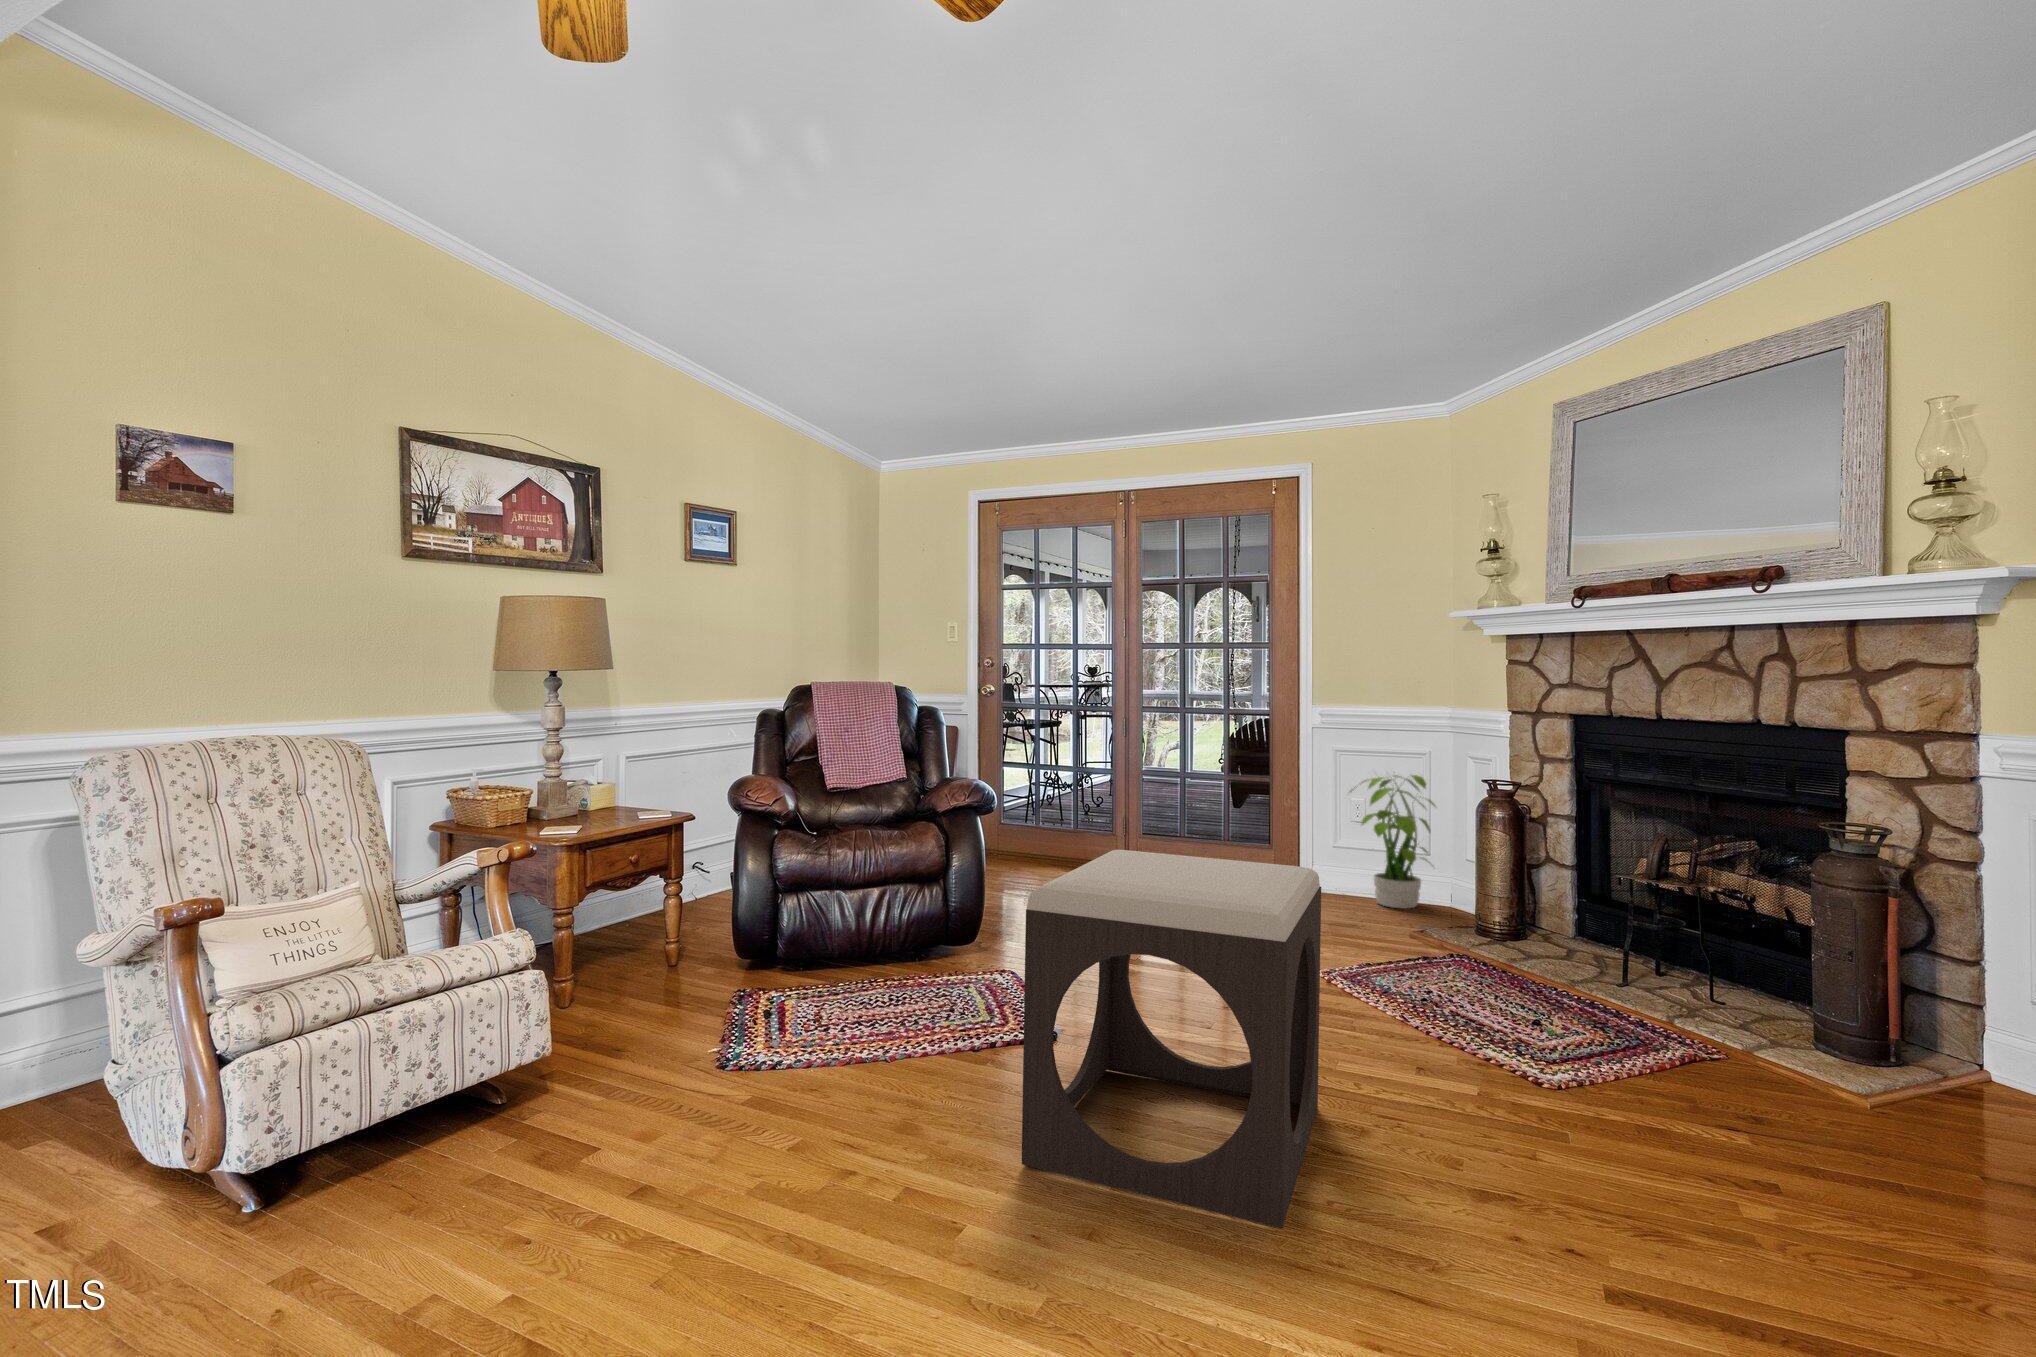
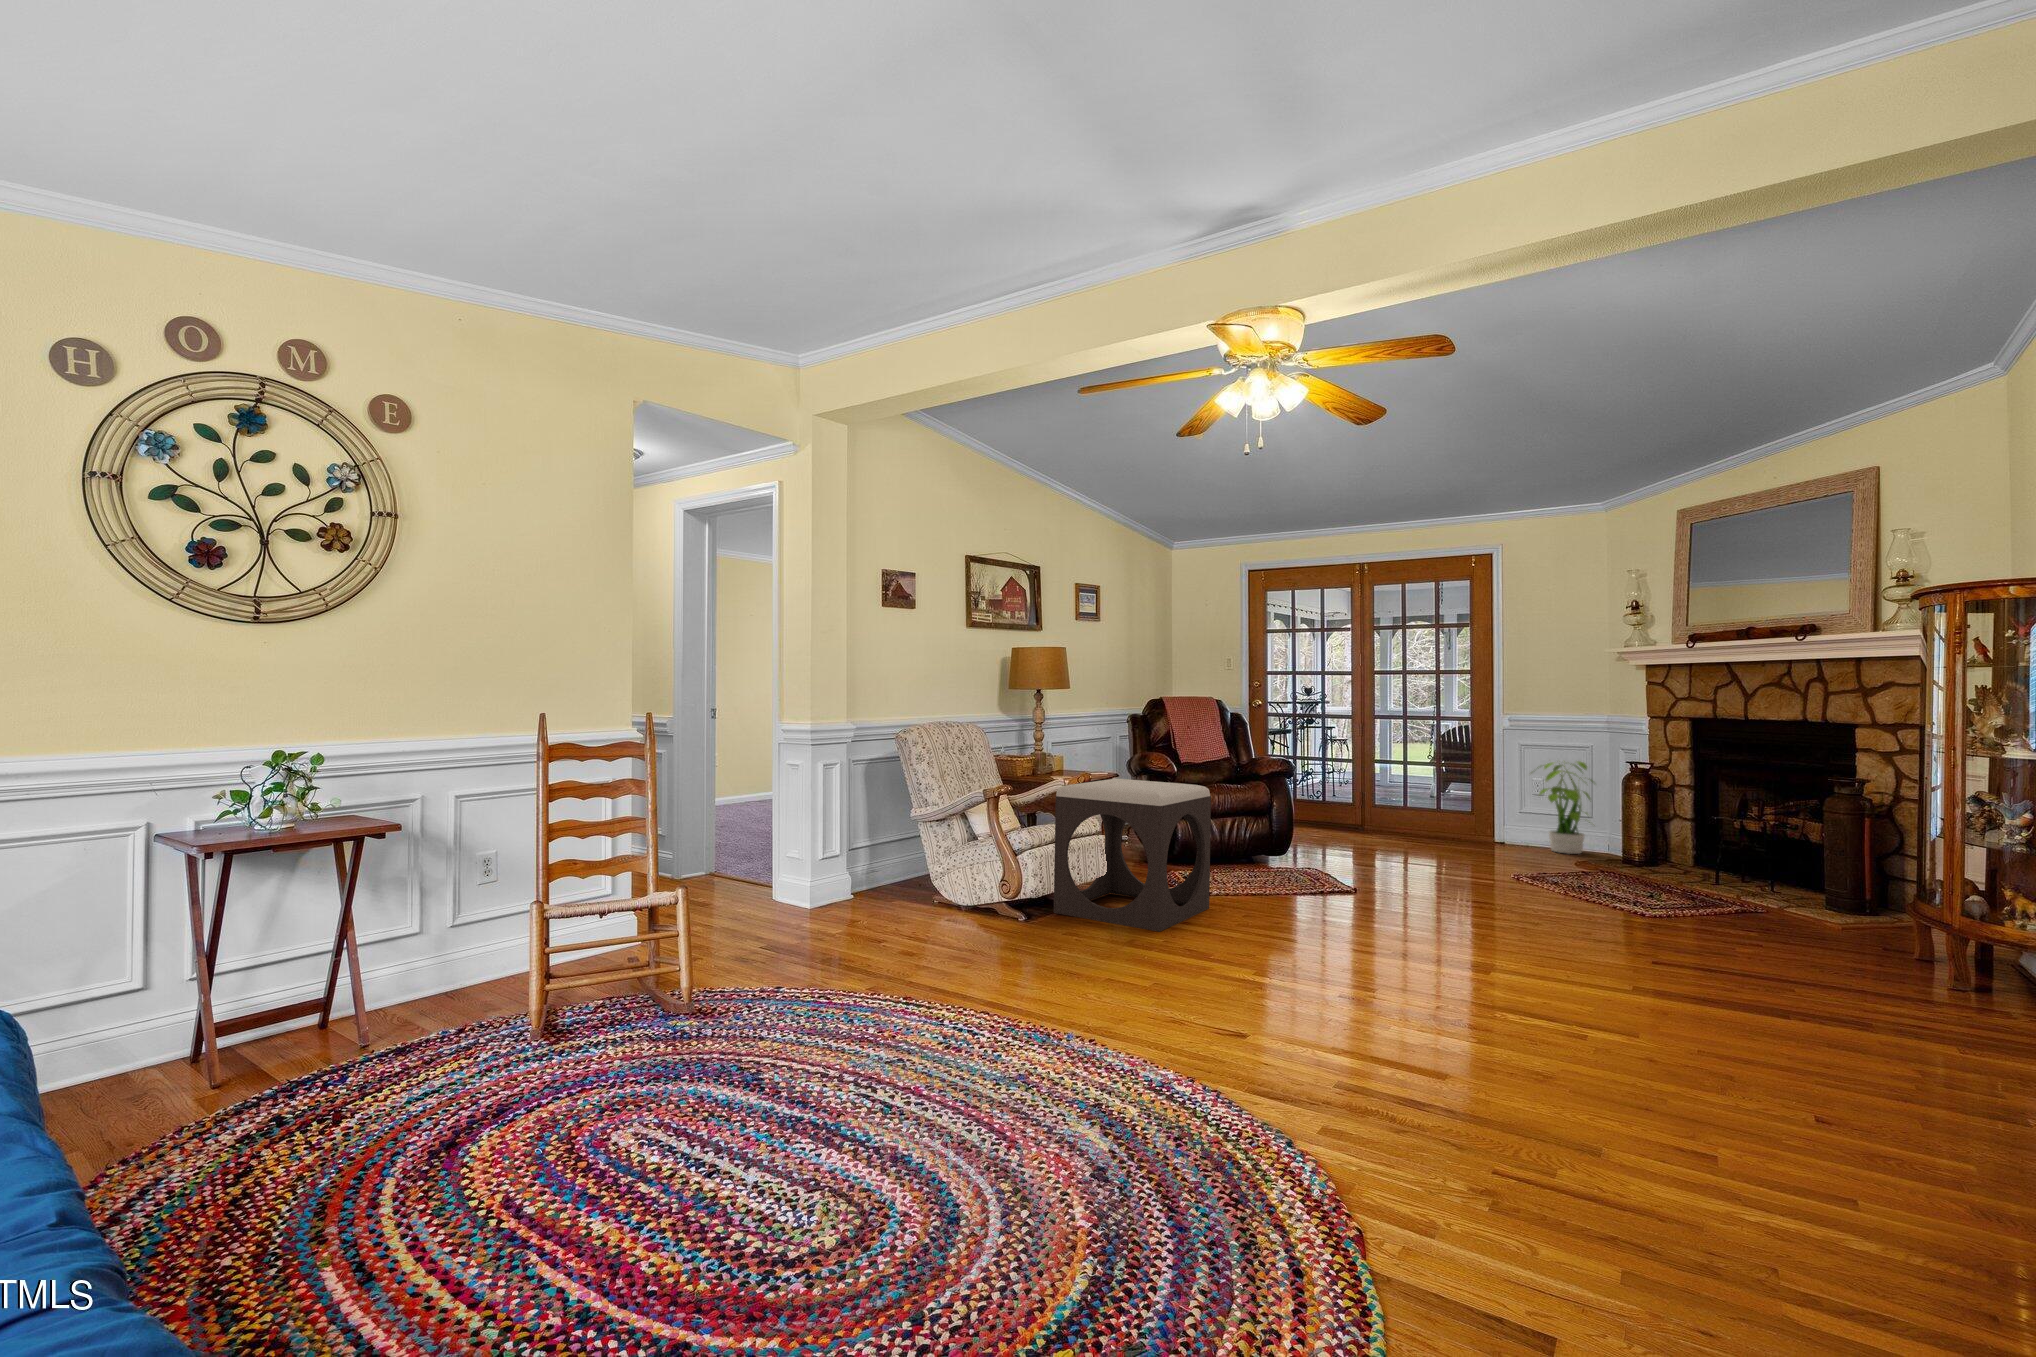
footstool: present [1022,850,1321,1228] -> present [1054,779,1211,932]

